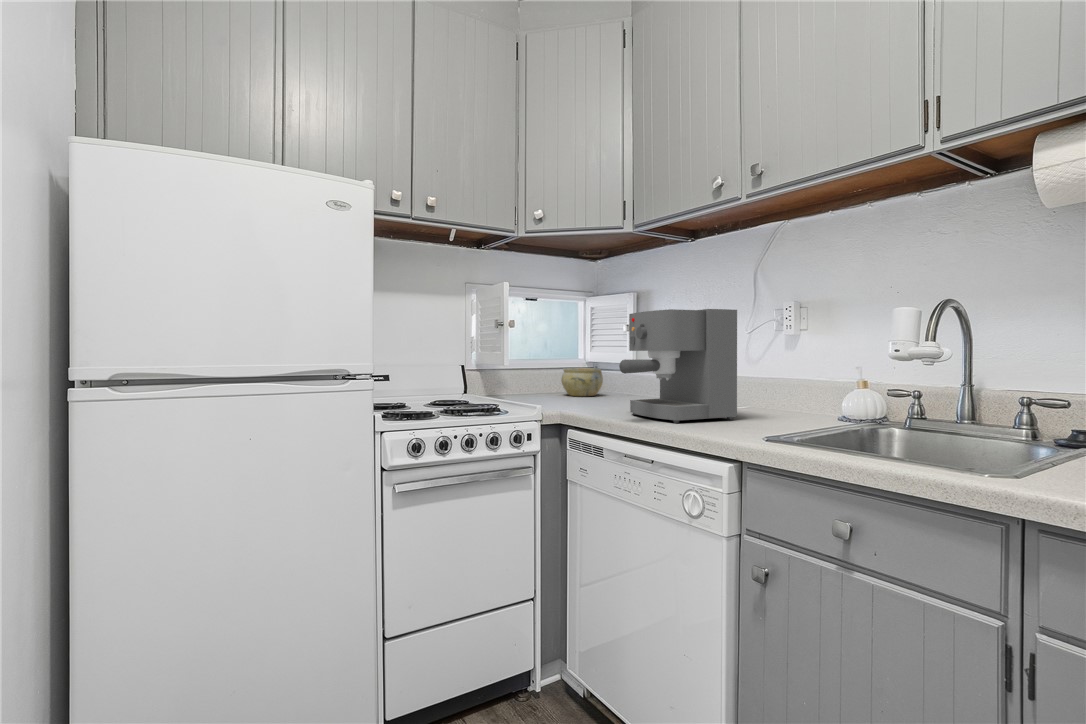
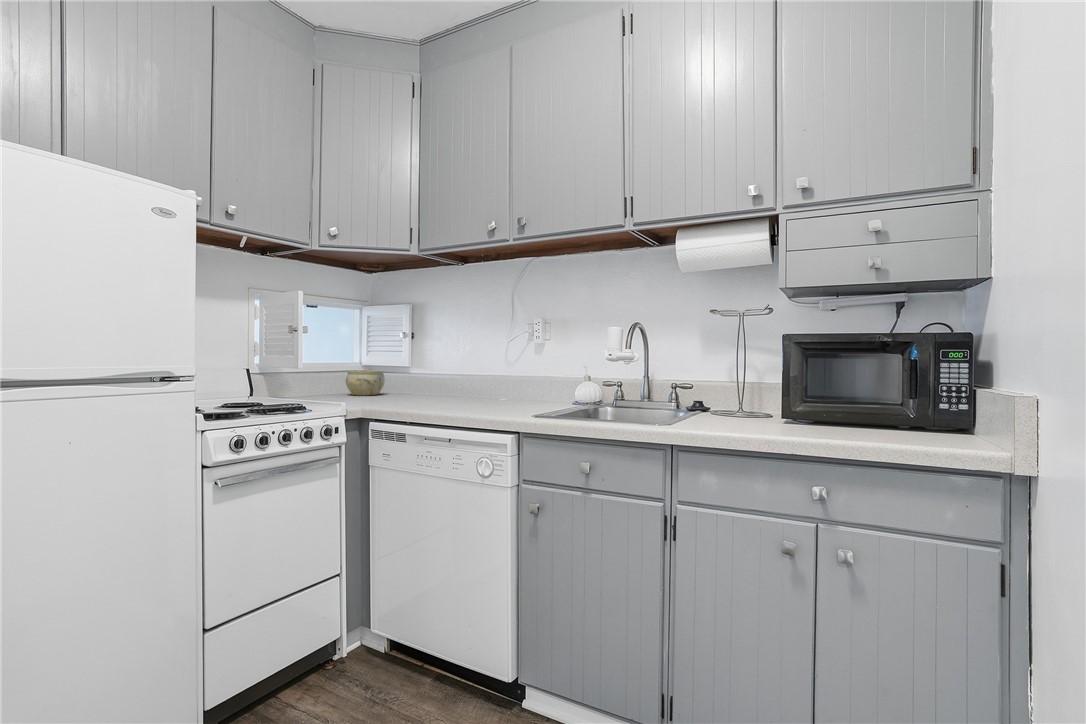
coffee maker: present [619,309,737,423] -> none [422,323,507,410]

